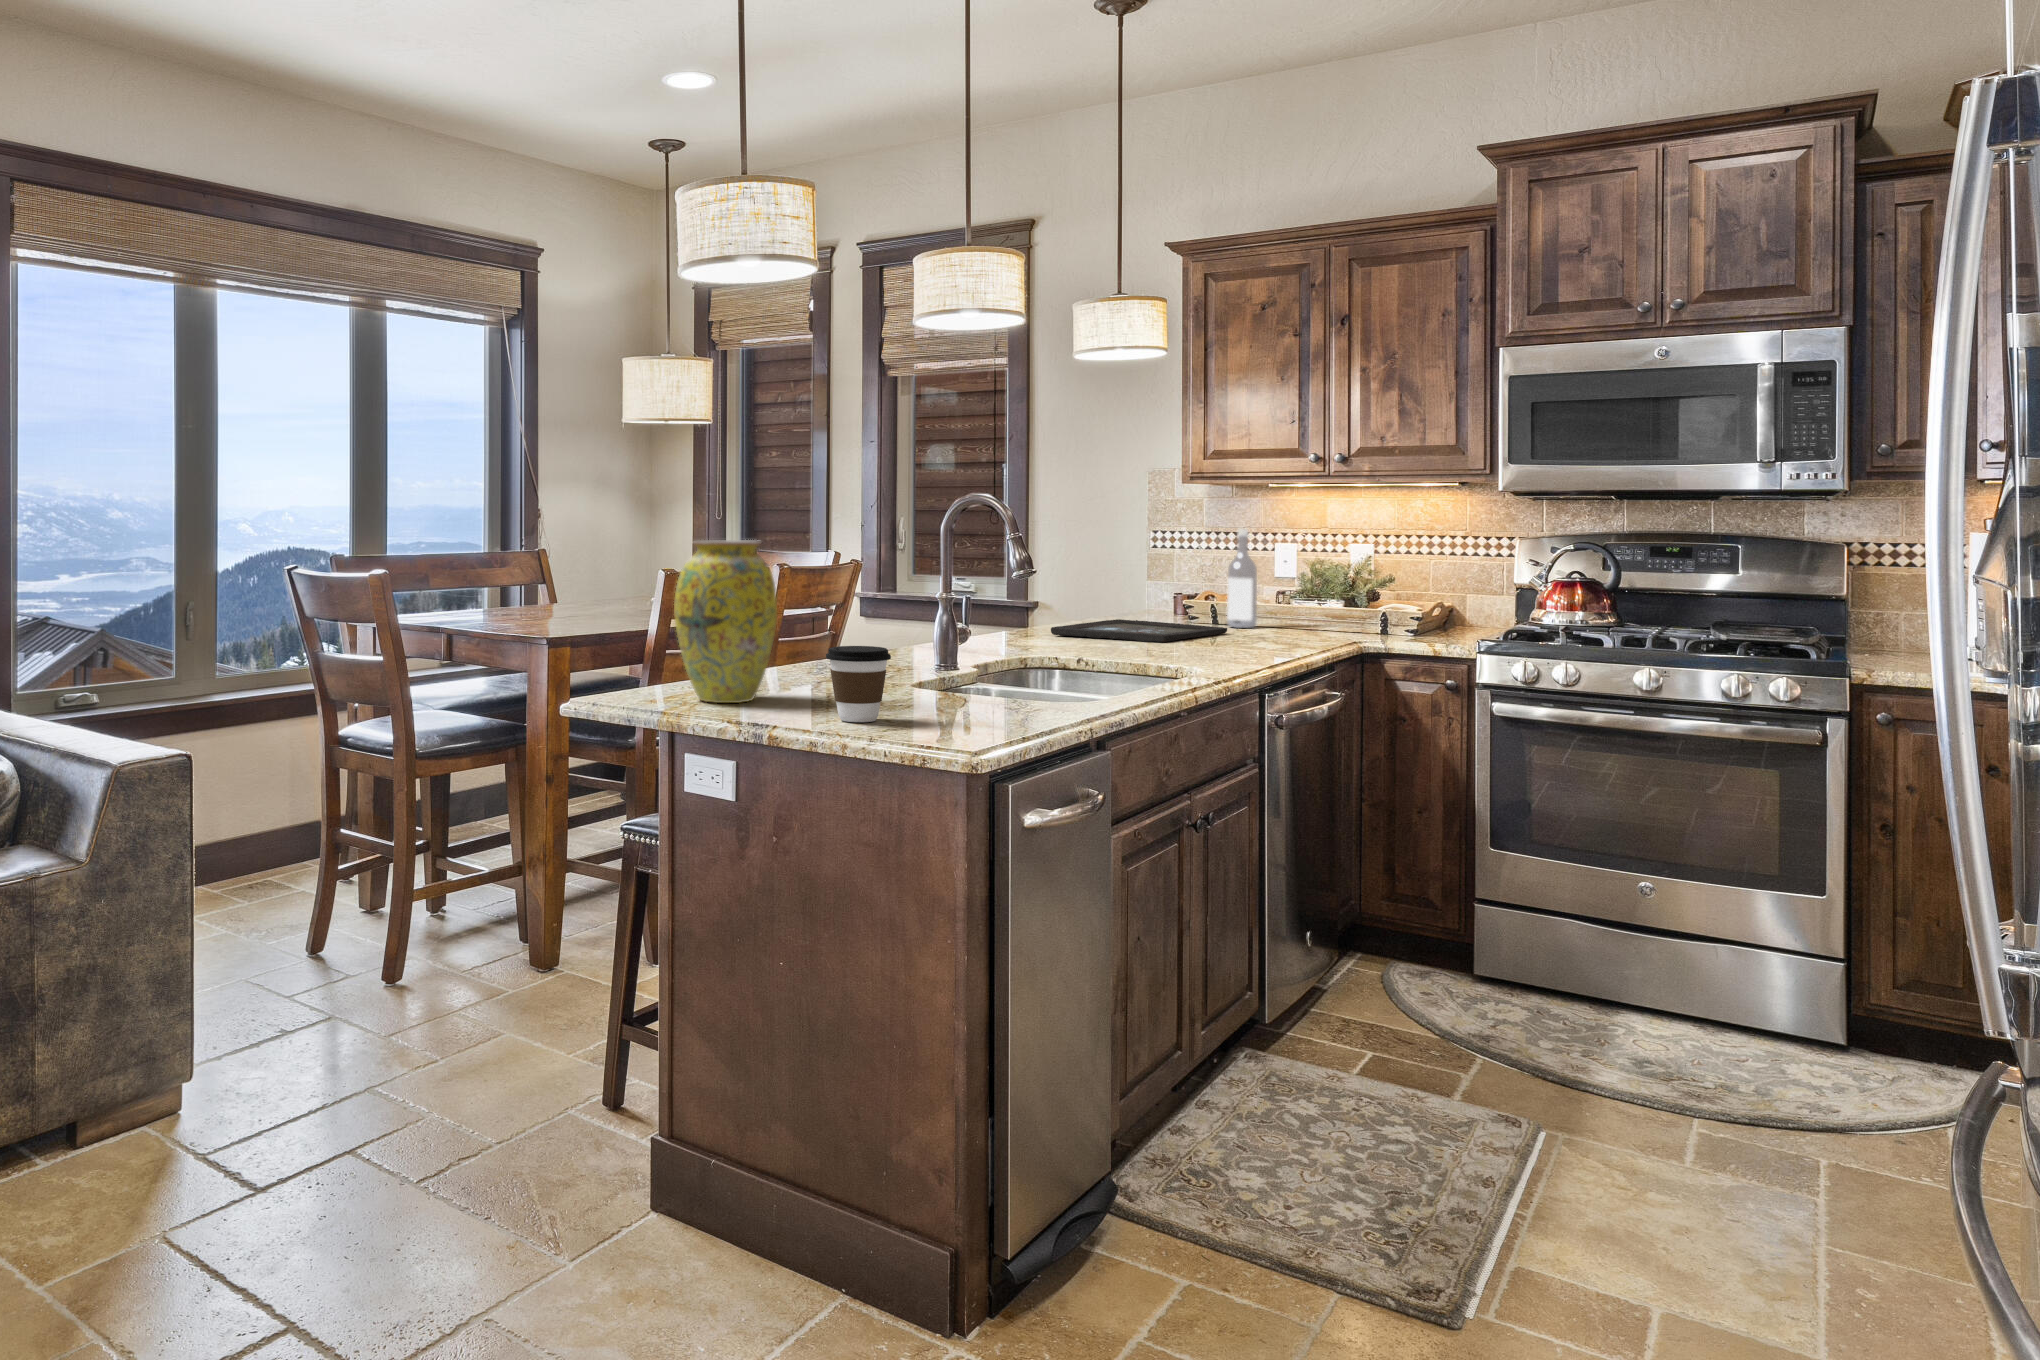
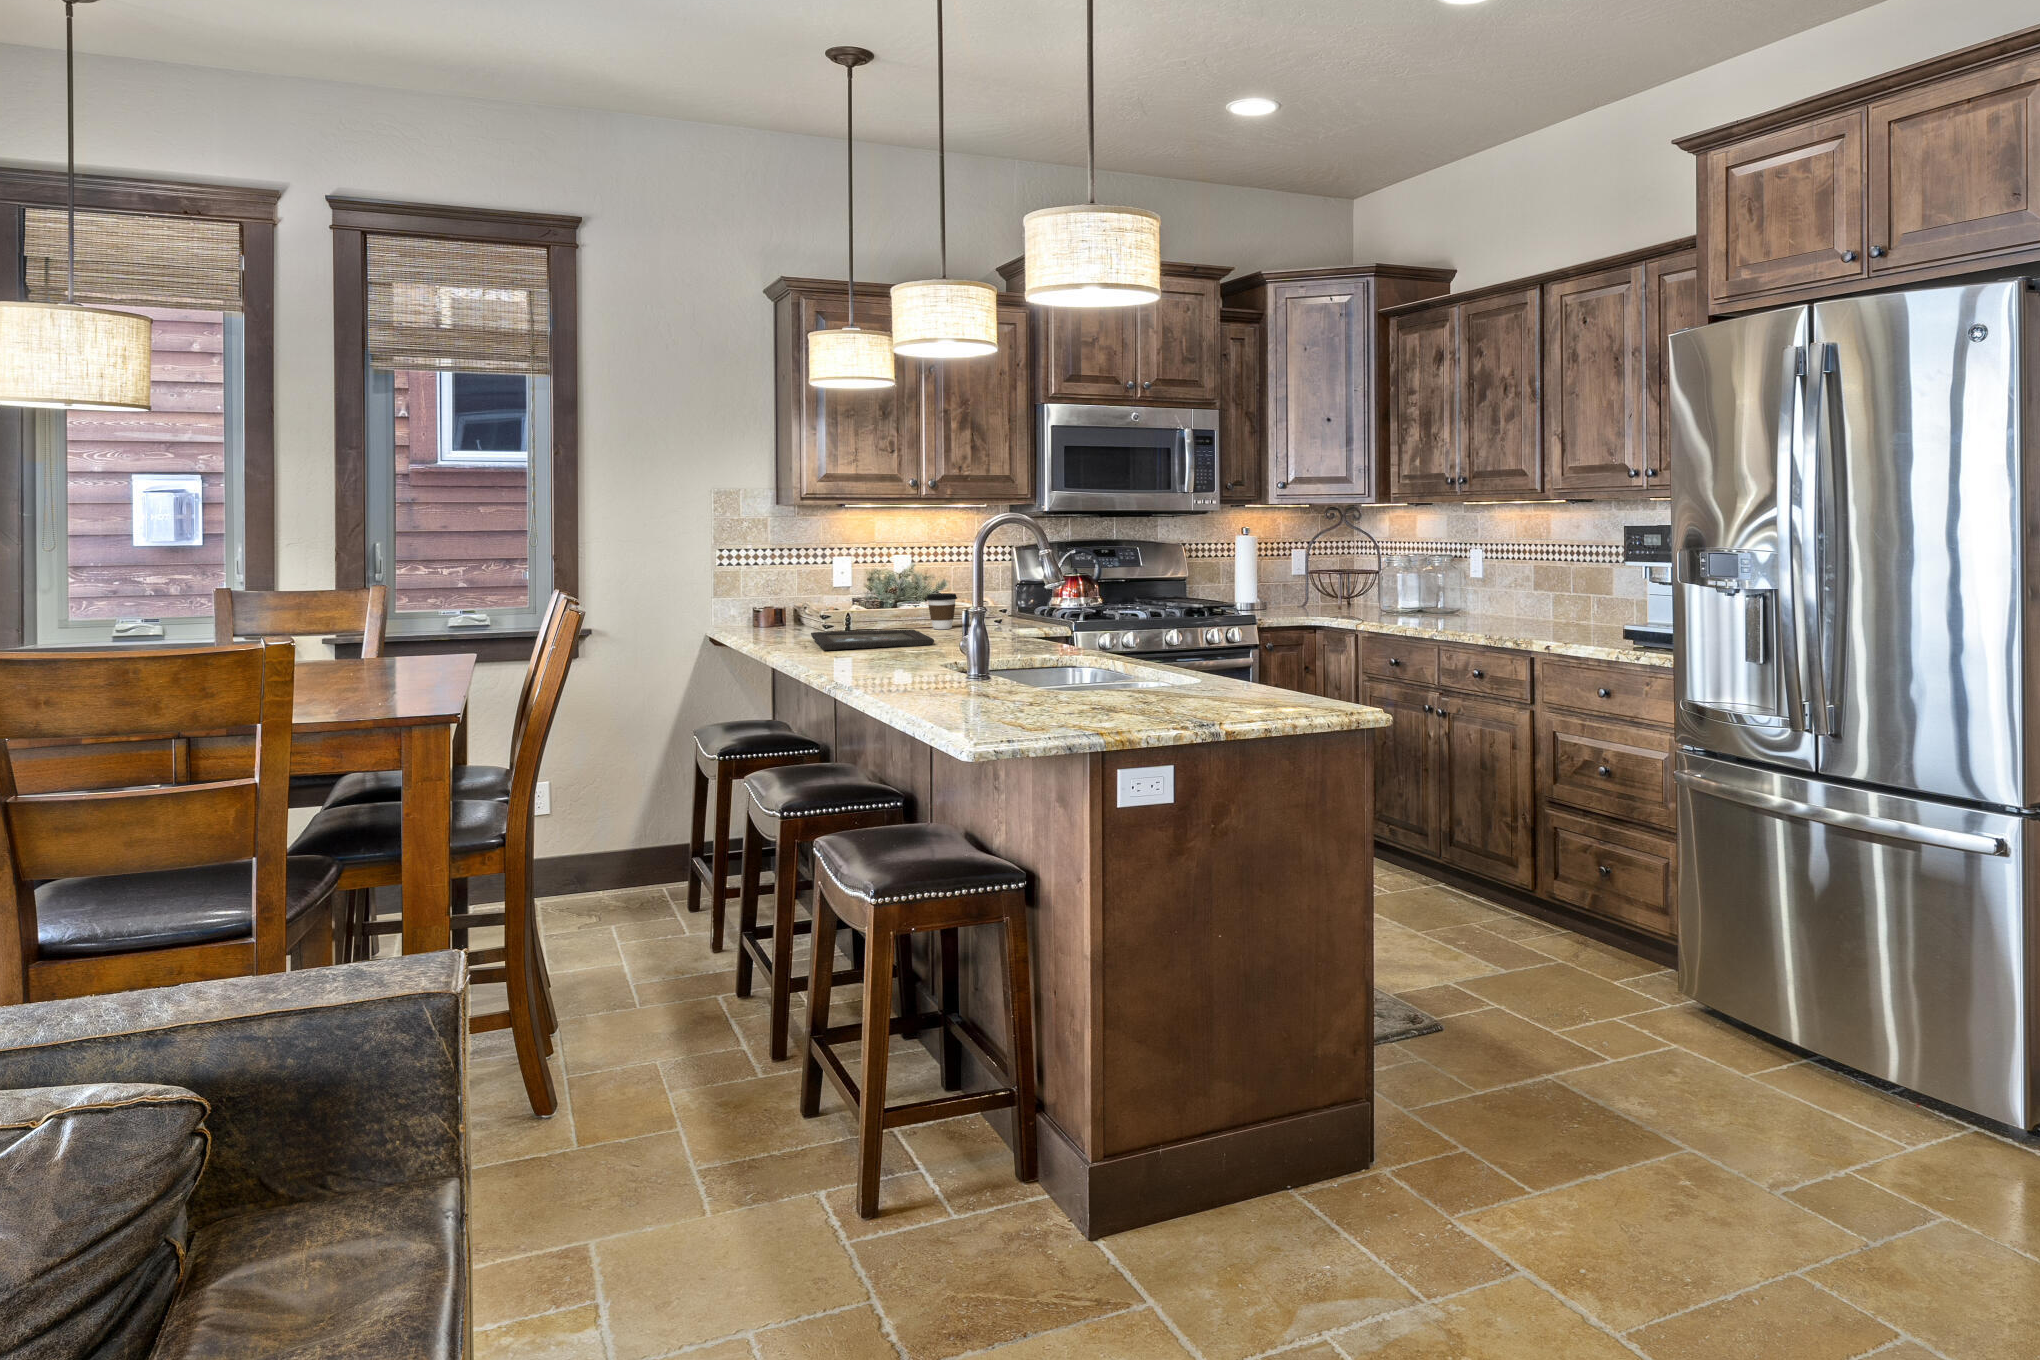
wine bottle: present [1227,528,1257,628] -> none [873,545,897,630]
vase: present [674,540,777,703] -> none [998,571,1093,725]
coffee cup: present [826,646,891,722] -> present [926,593,957,629]

